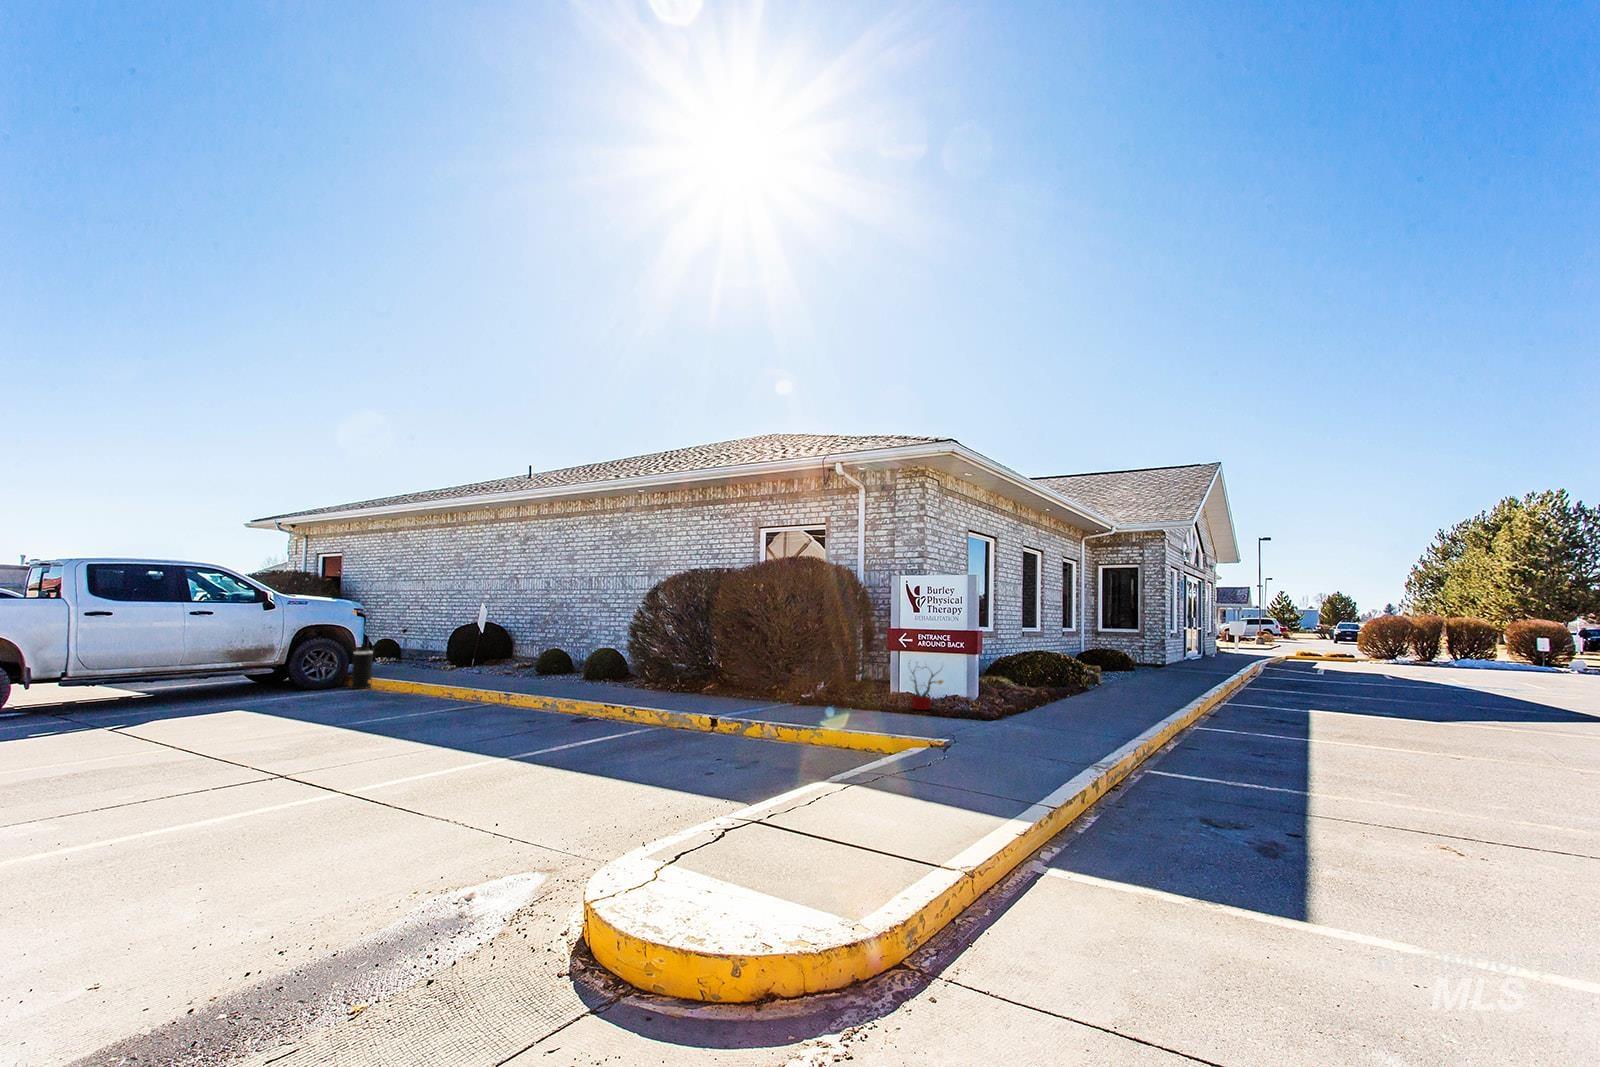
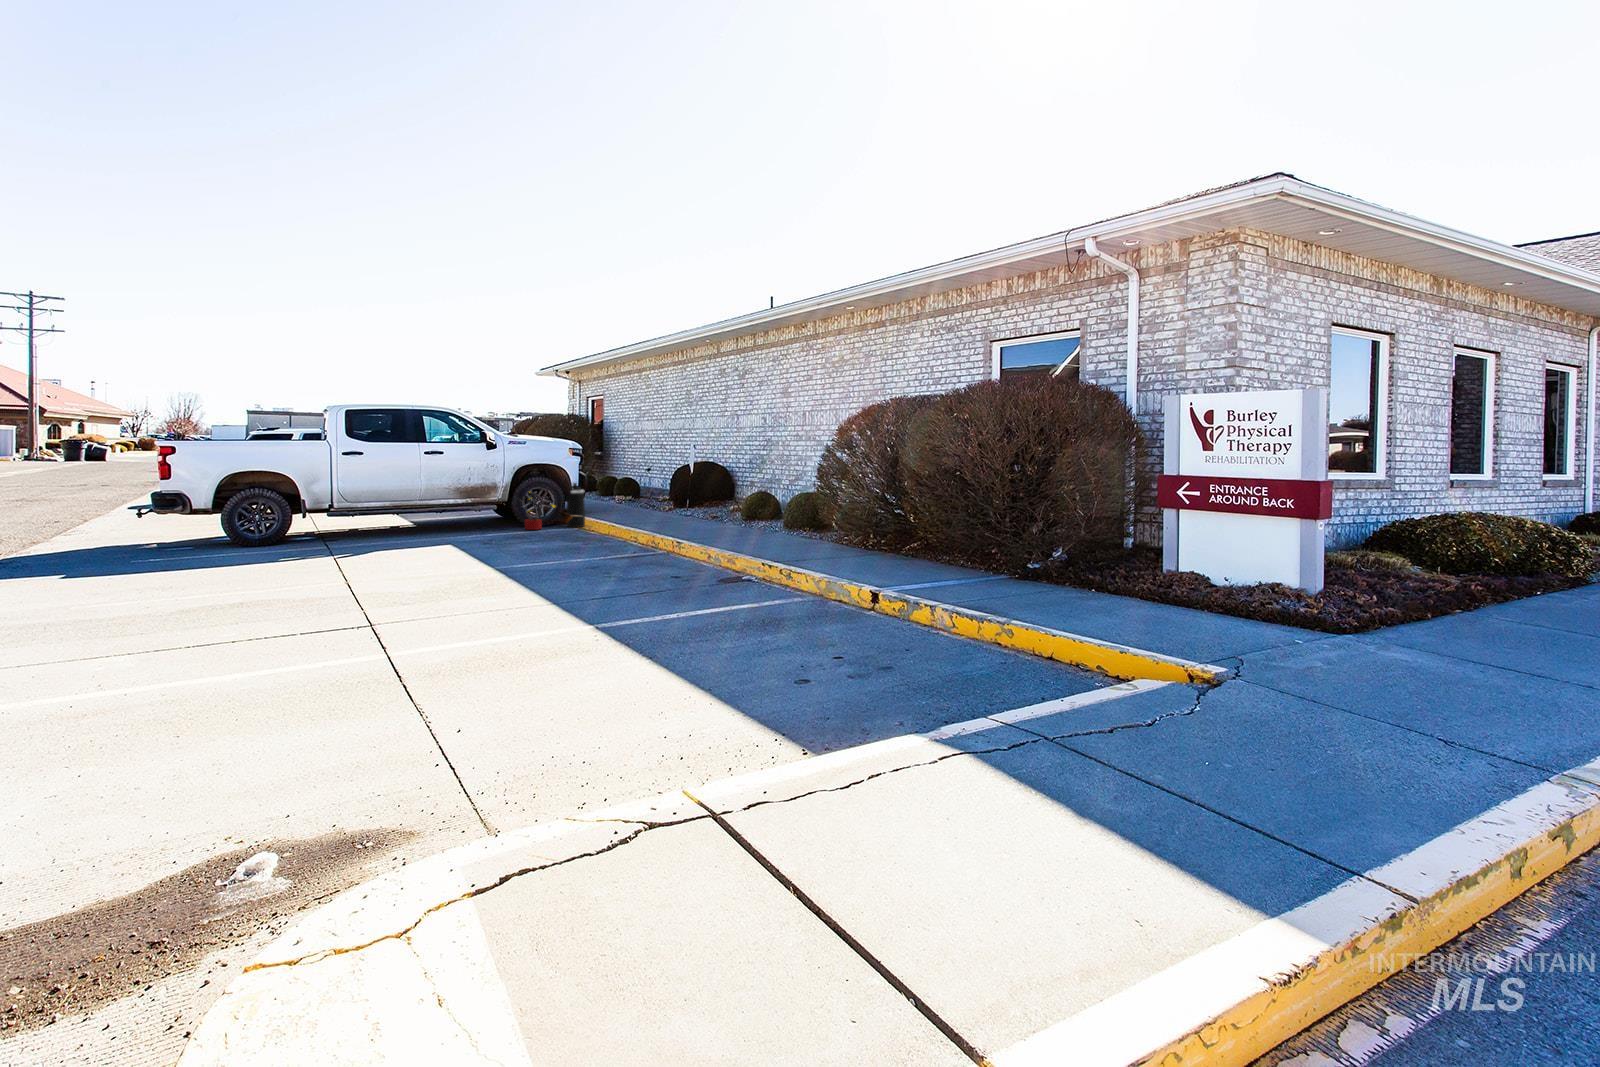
decorative plant: present [911,667,943,710] -> present [522,495,555,530]

